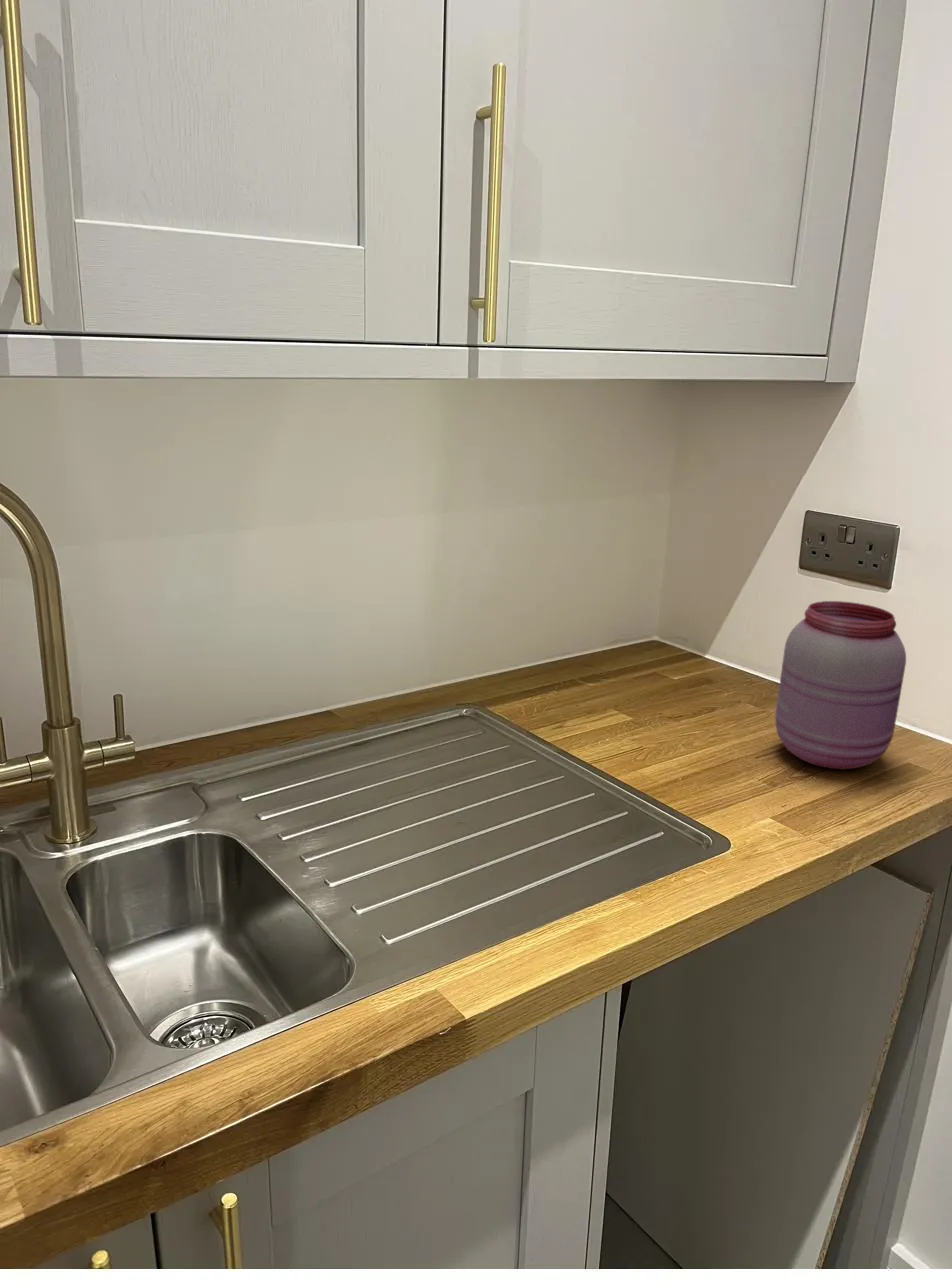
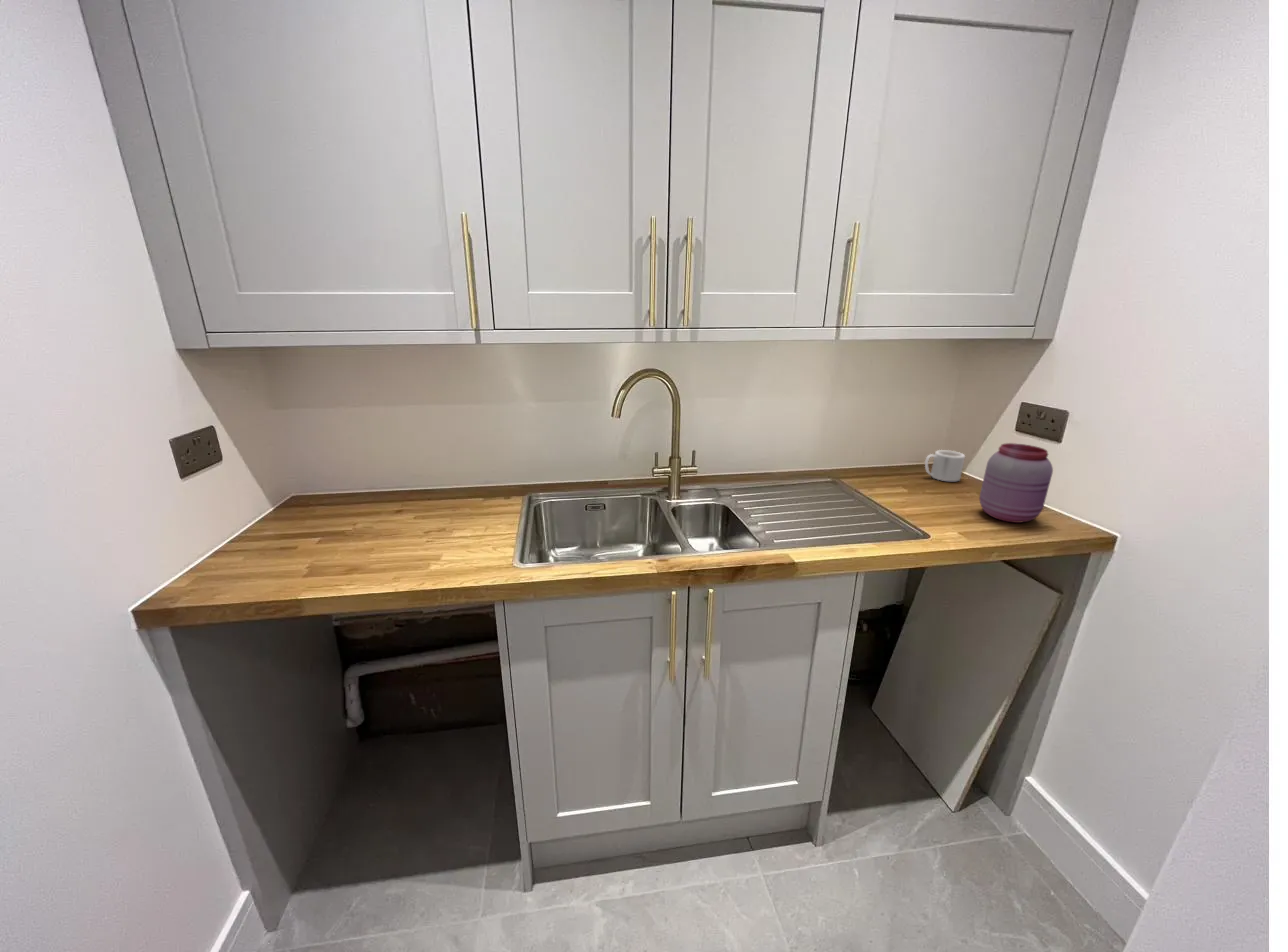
mug: none [640,614,711,681] -> present [925,450,965,481]

